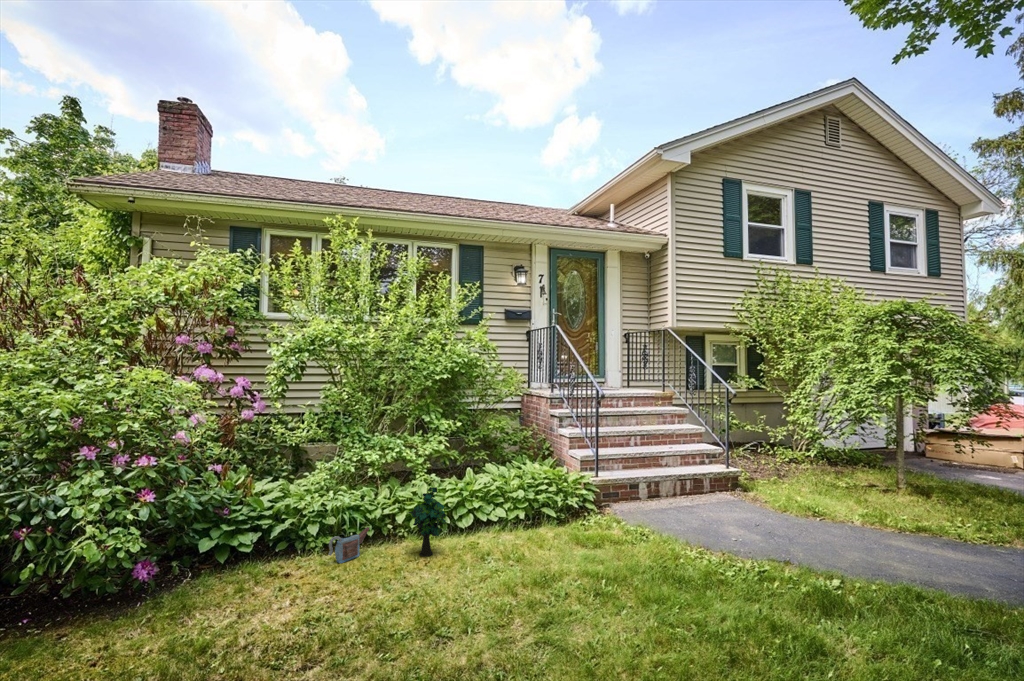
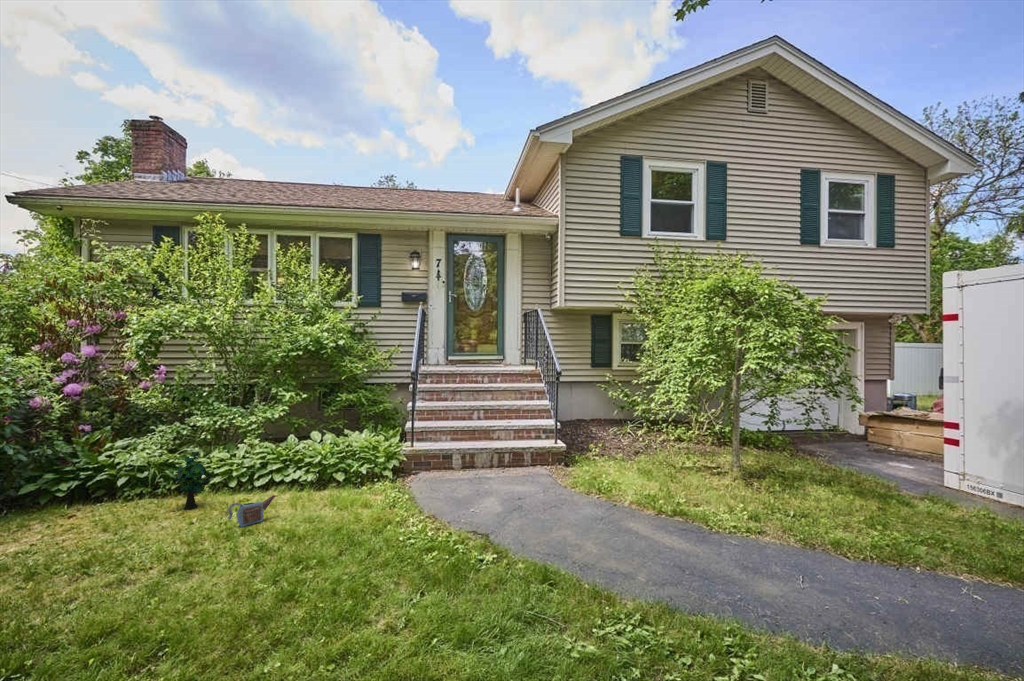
watering can: present [328,527,369,563] -> present [228,495,275,527]

